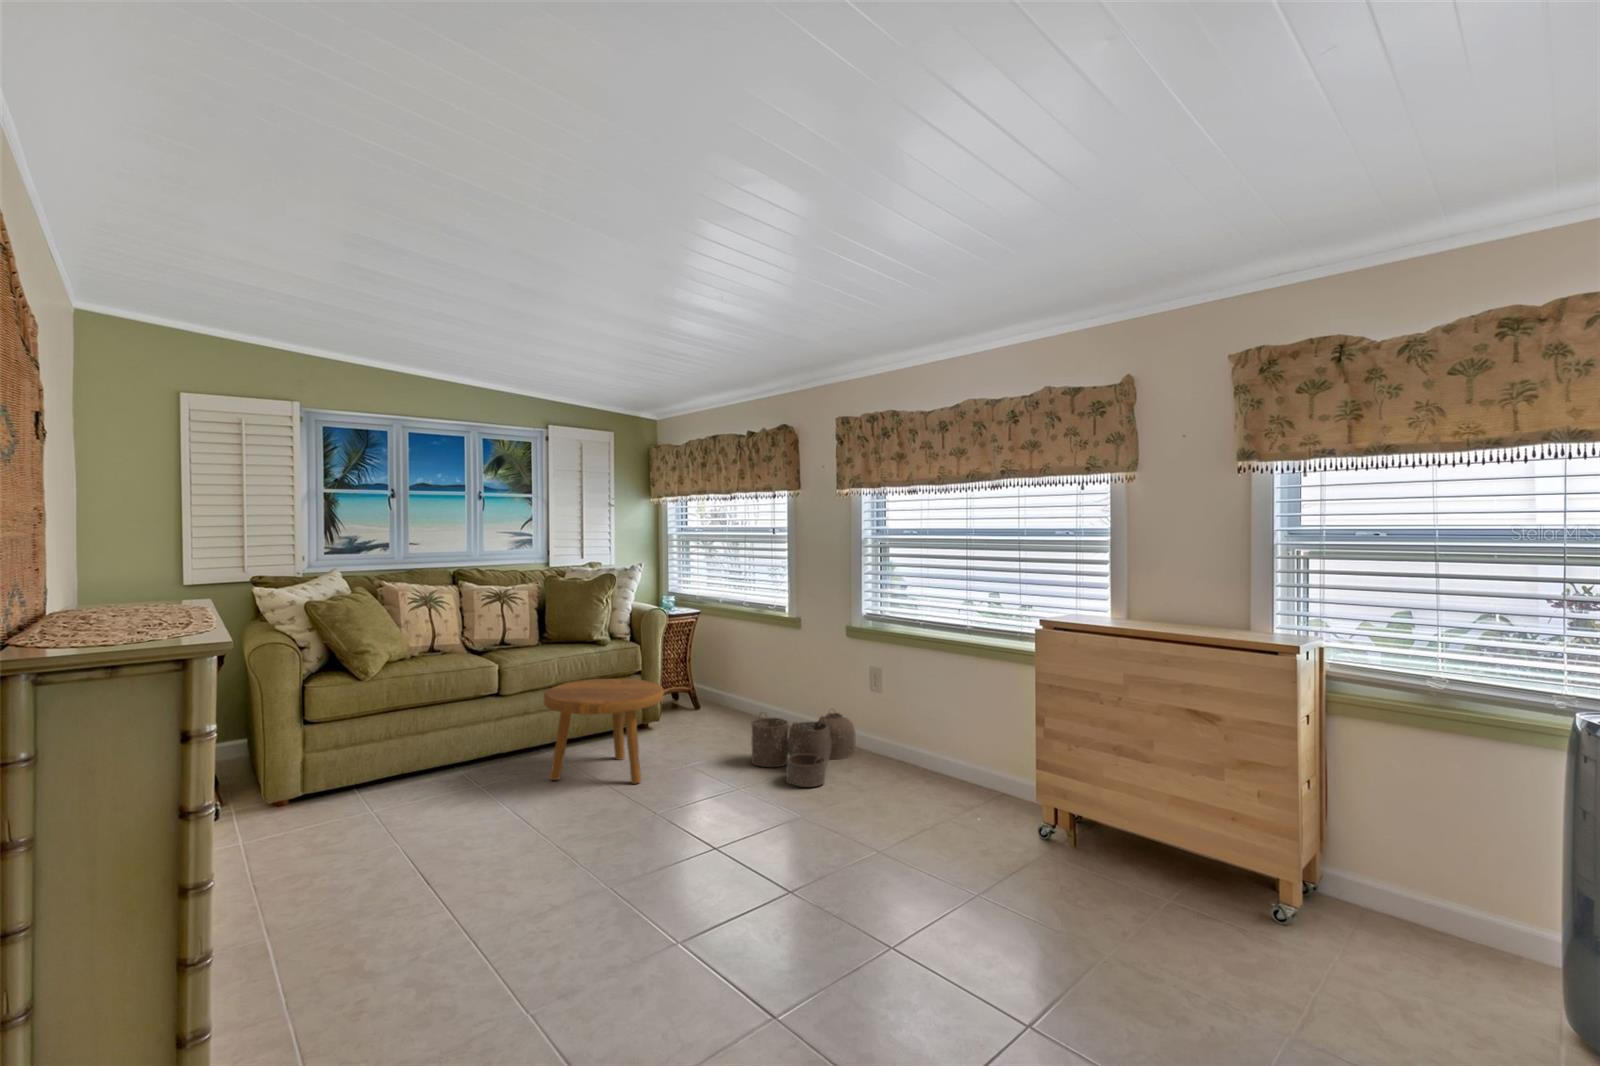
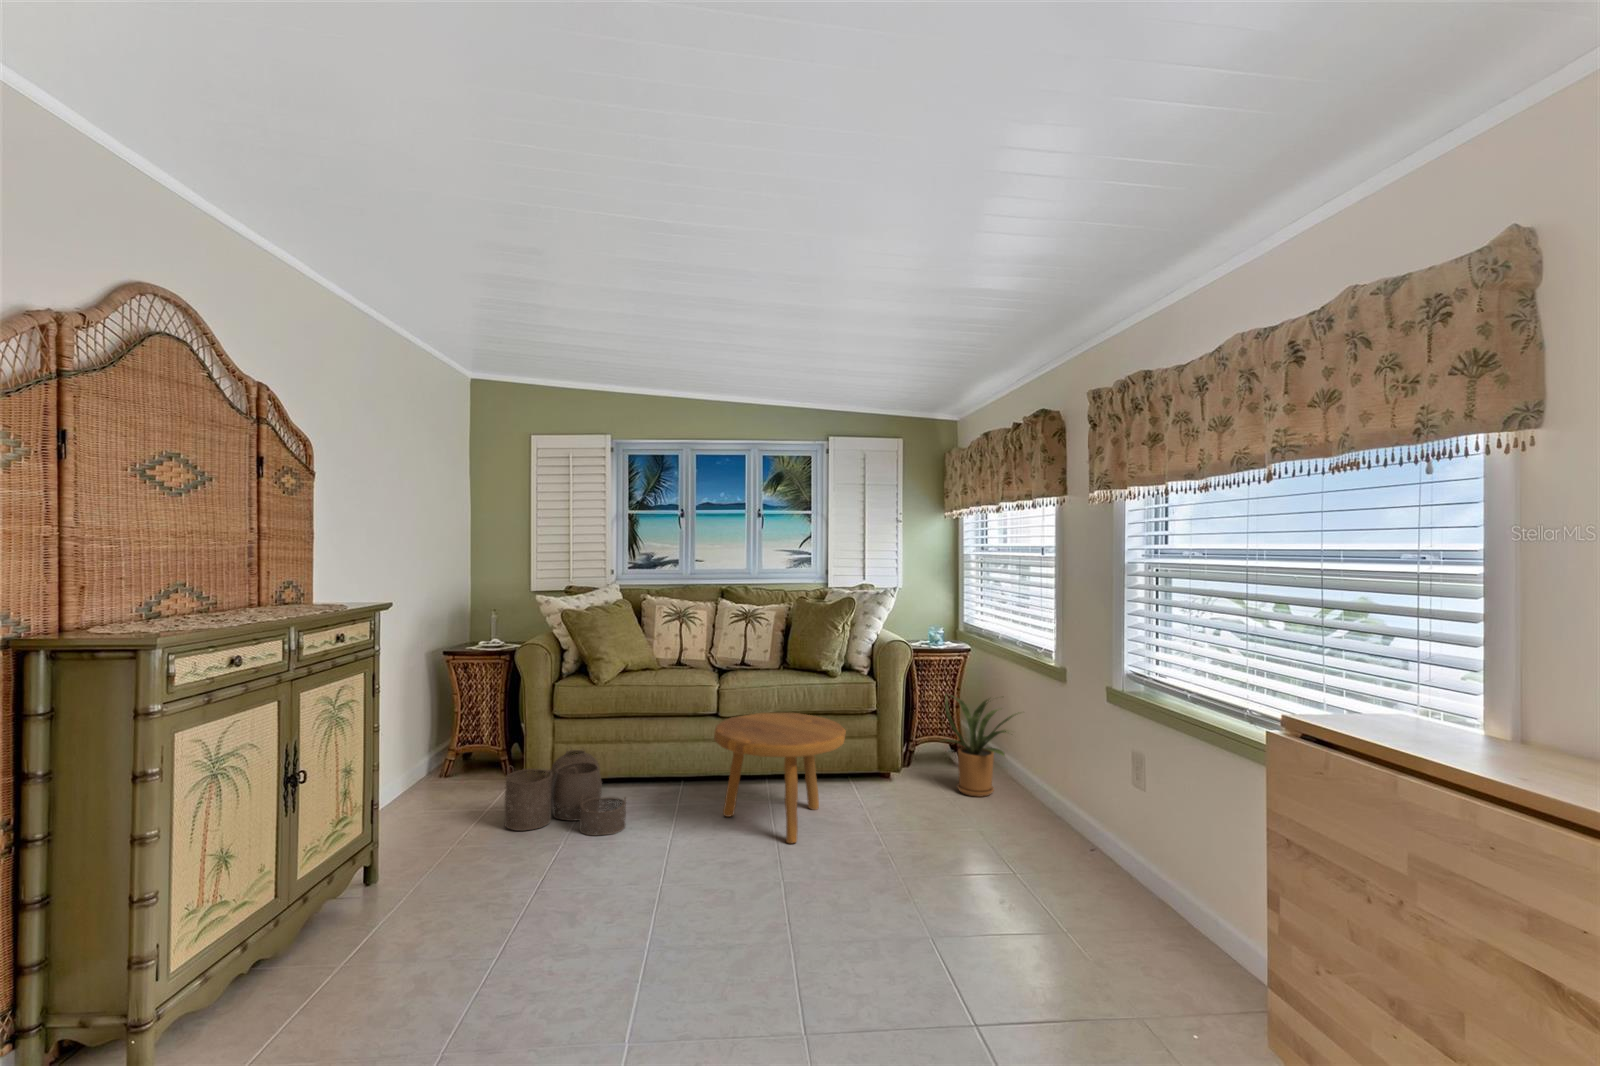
house plant: none [692,643,763,726] -> present [944,694,1019,797]
woven basket: present [751,713,856,787] -> present [505,749,626,836]

